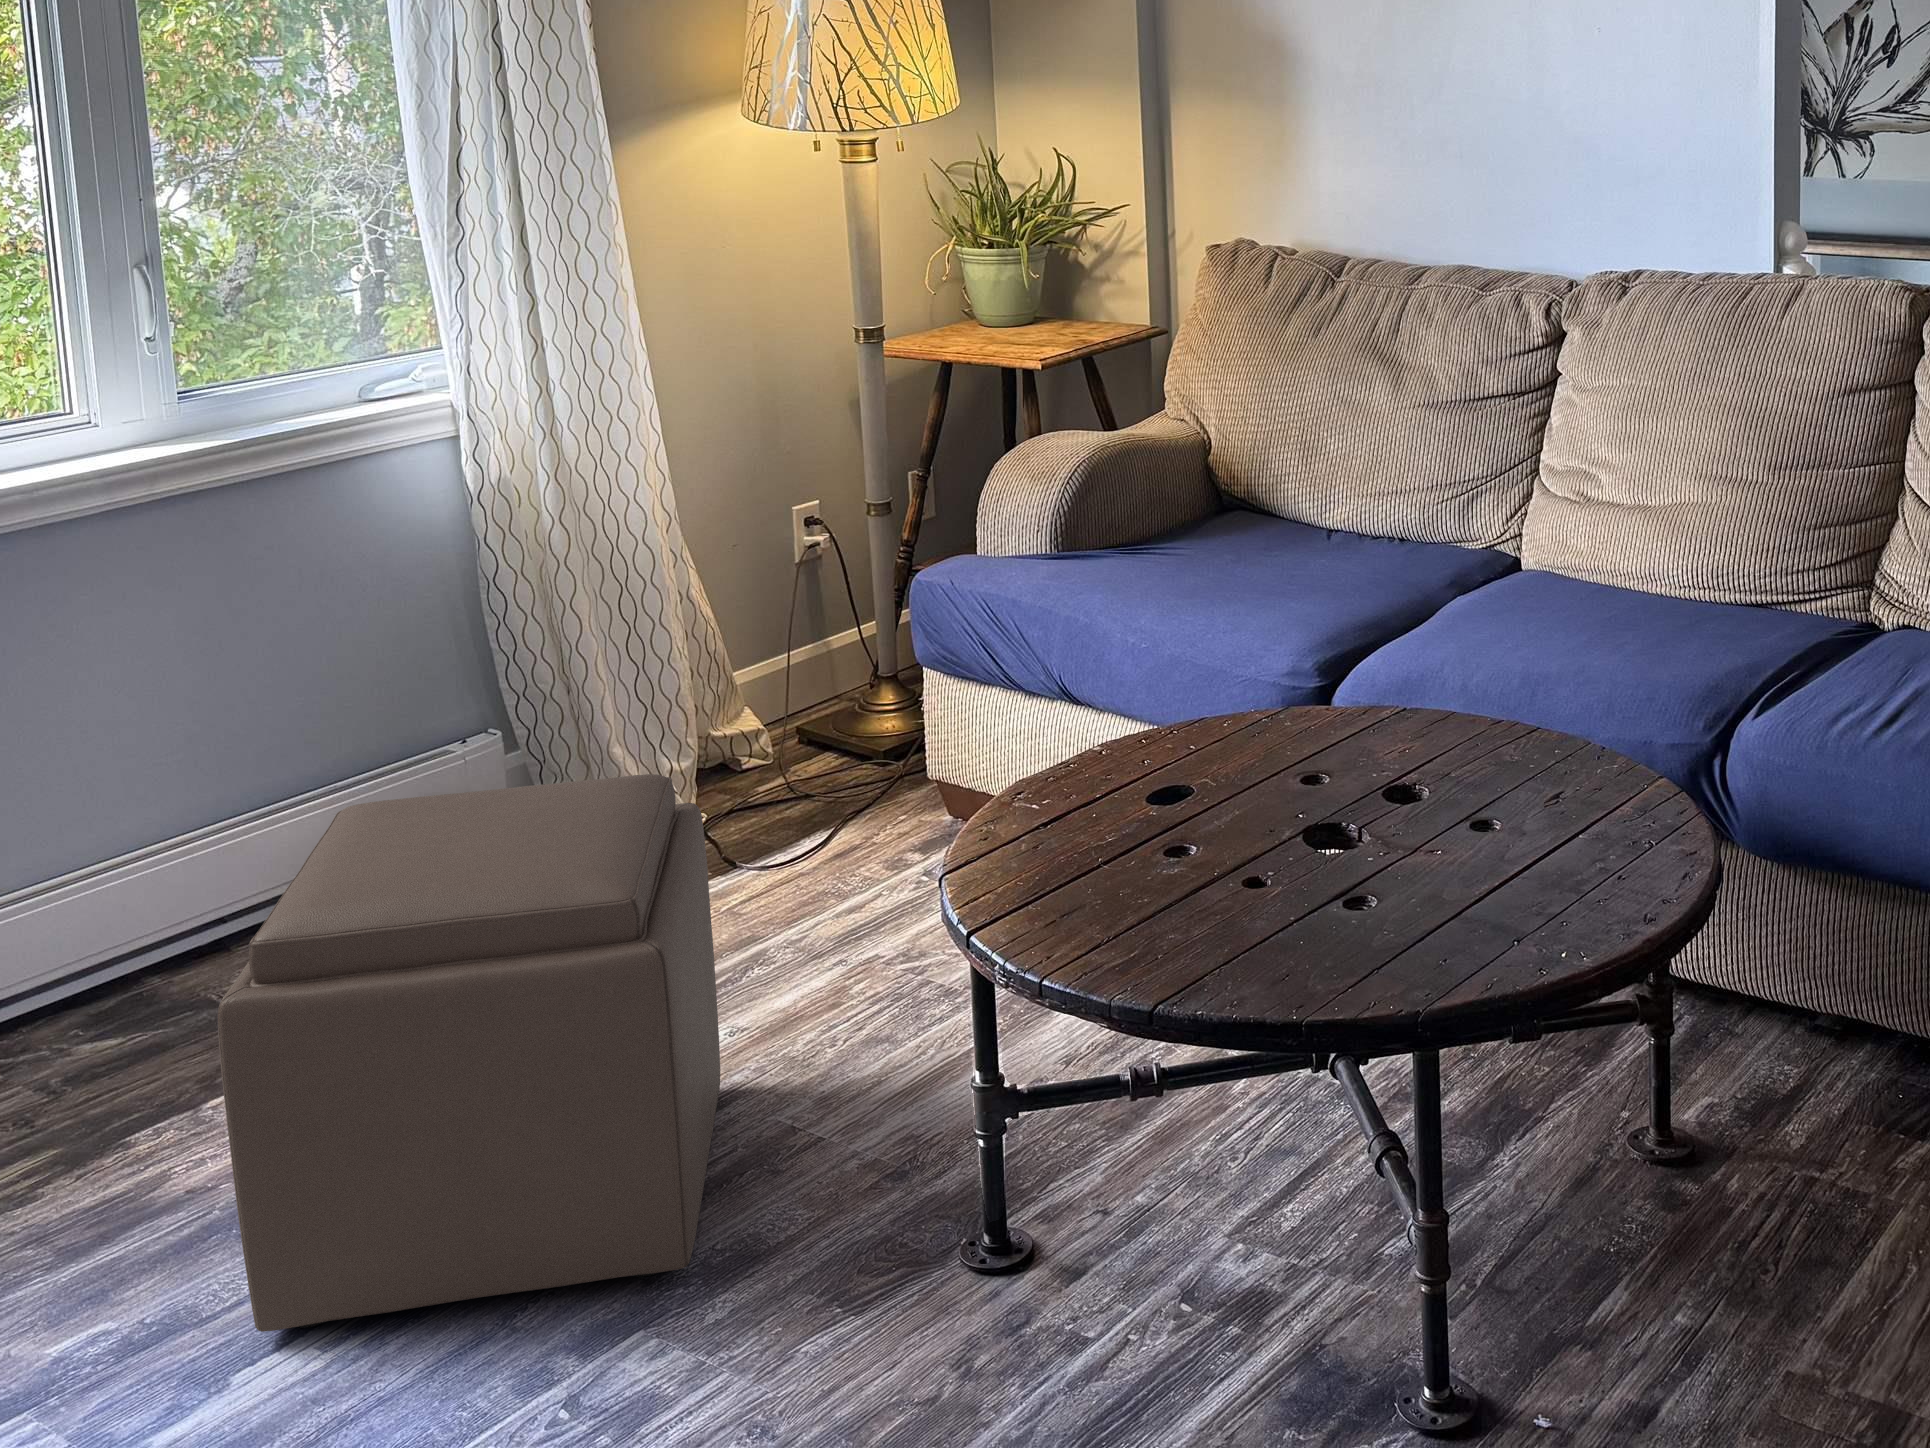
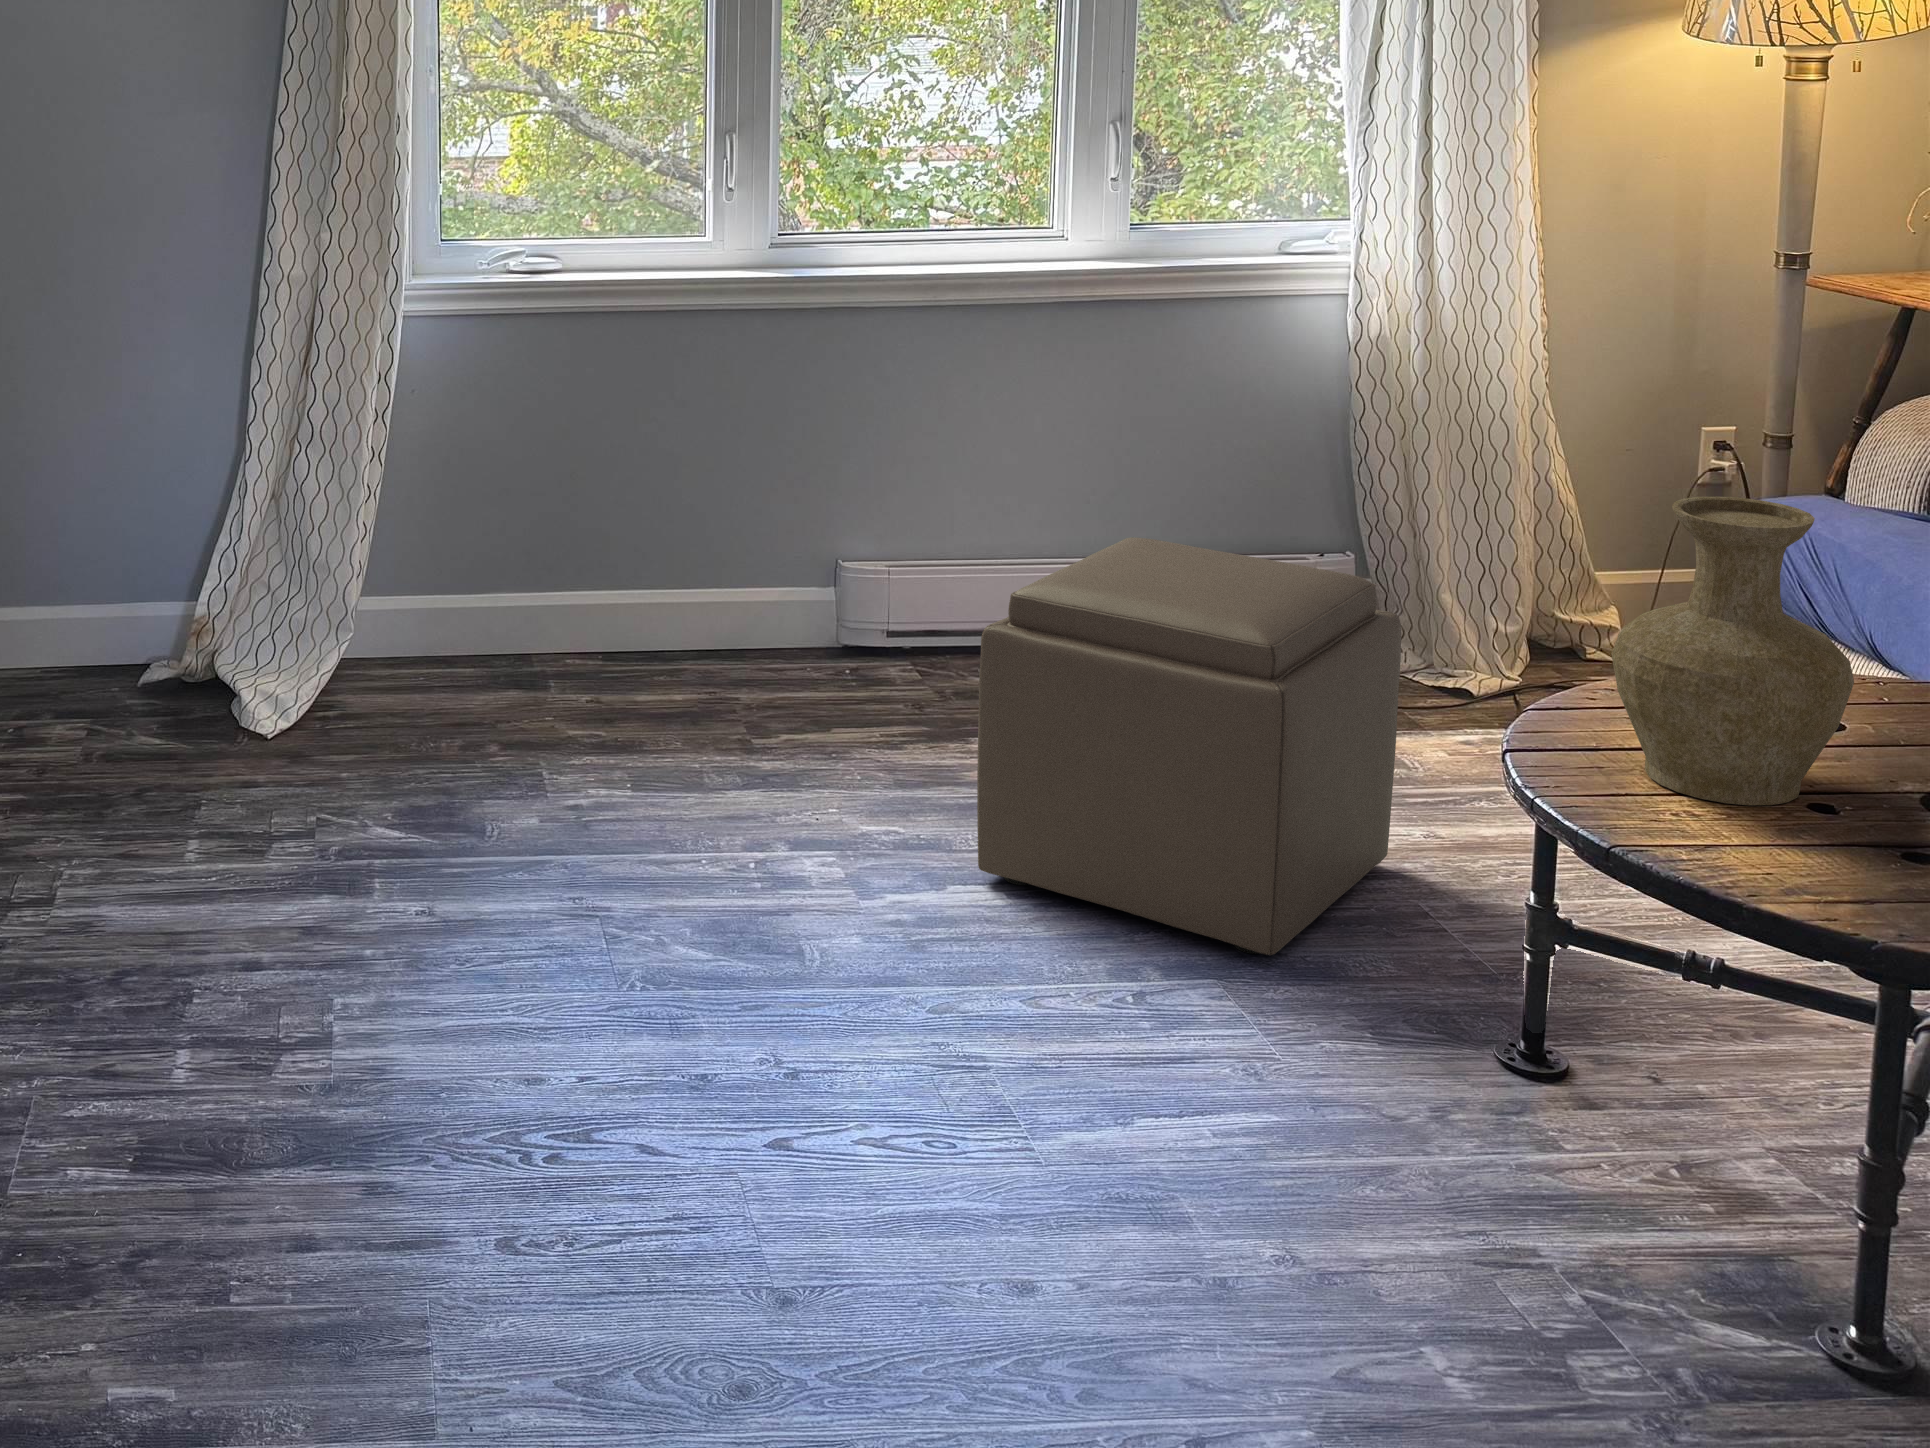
vase: none [1064,599,1282,926] -> present [1611,497,1854,805]

